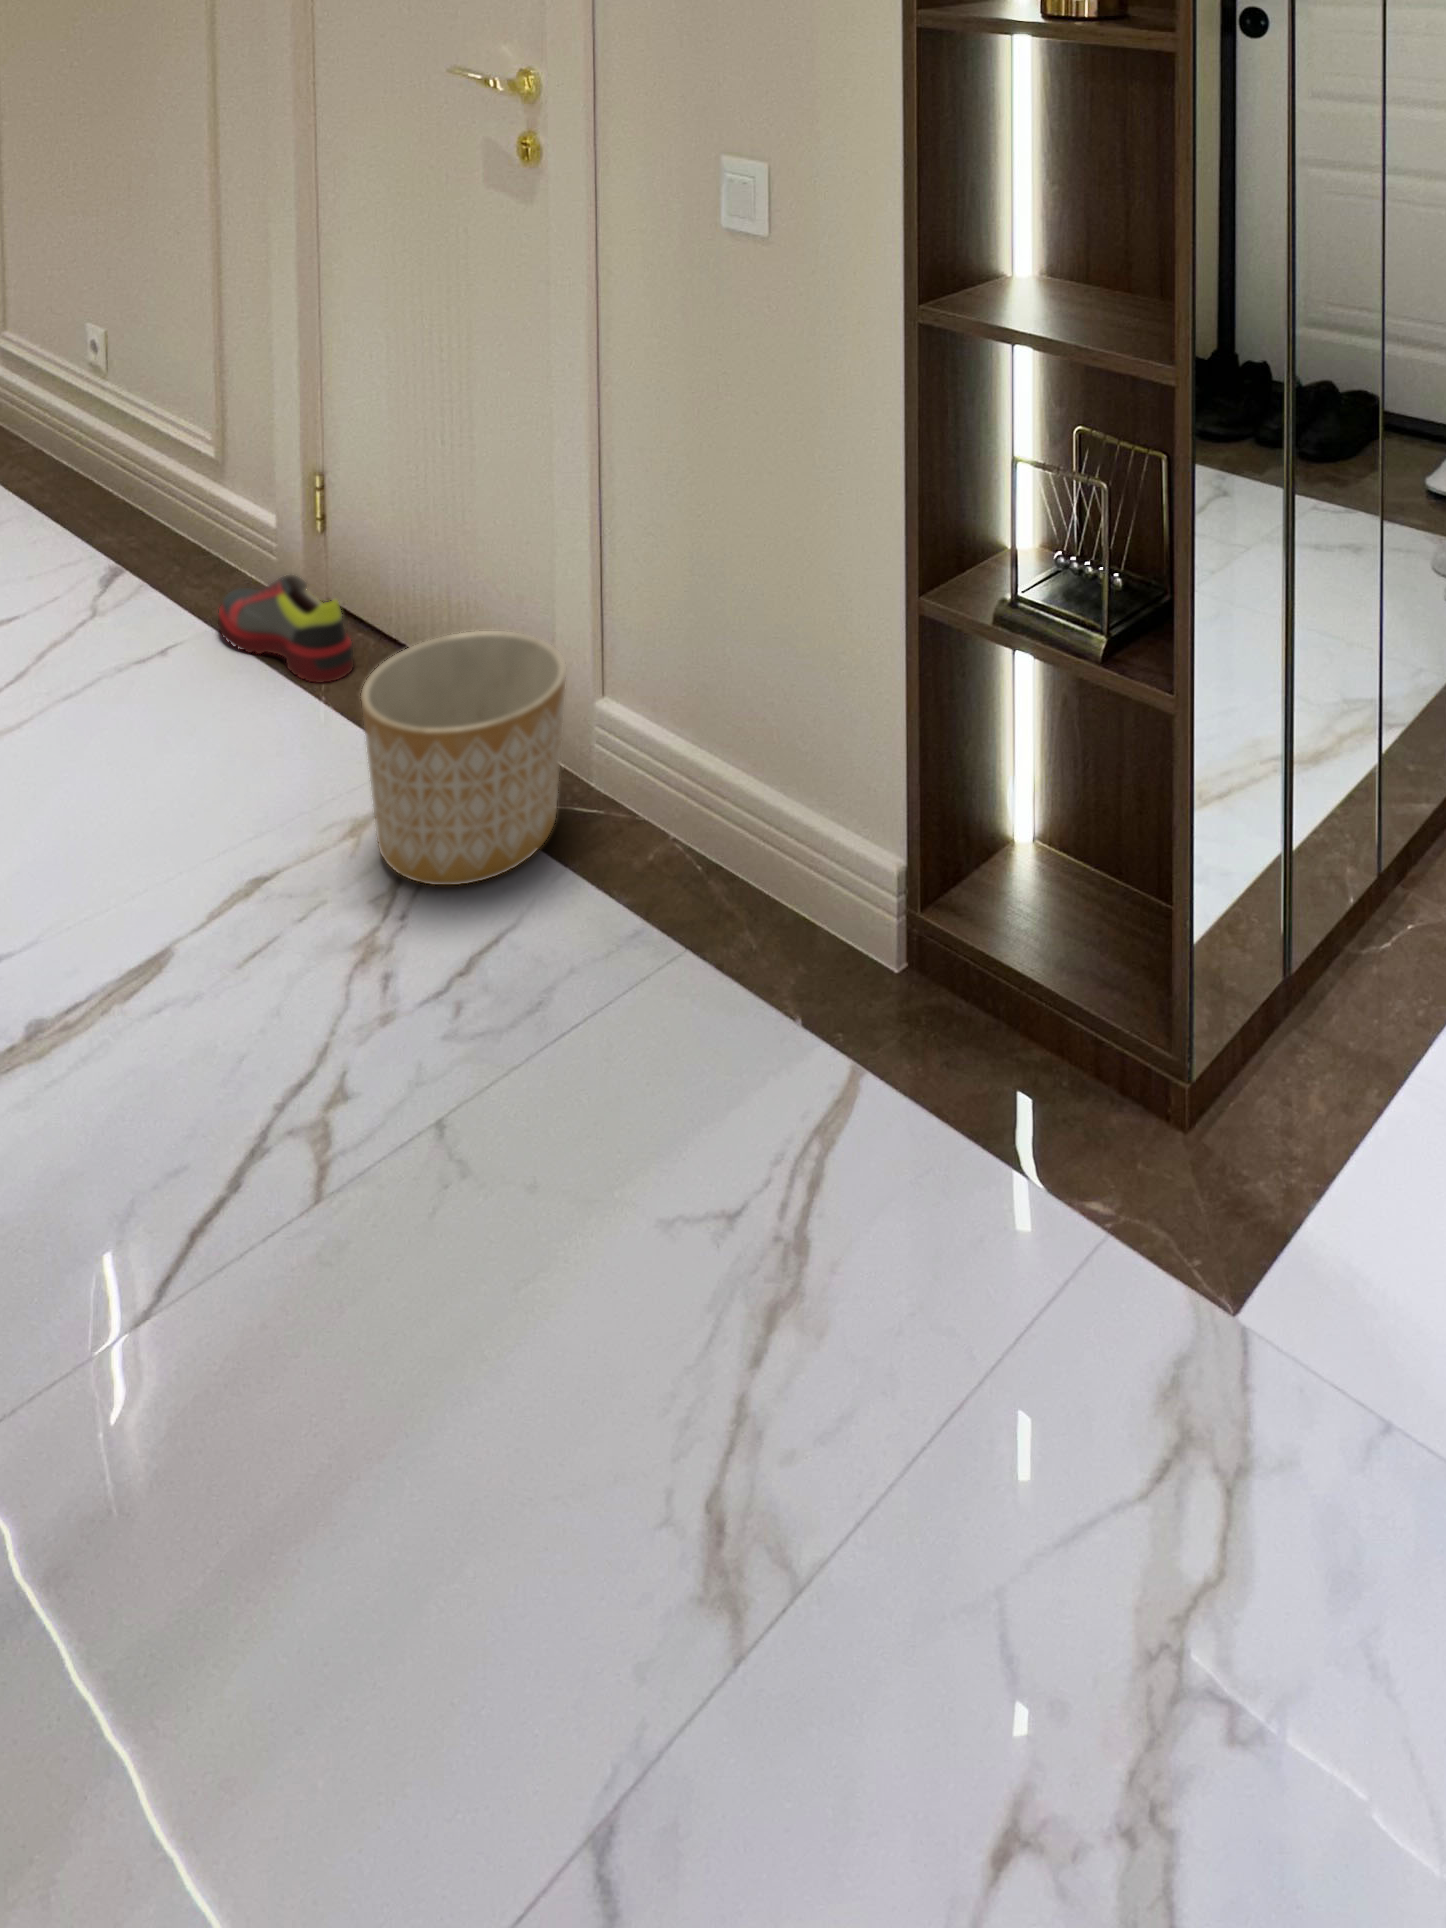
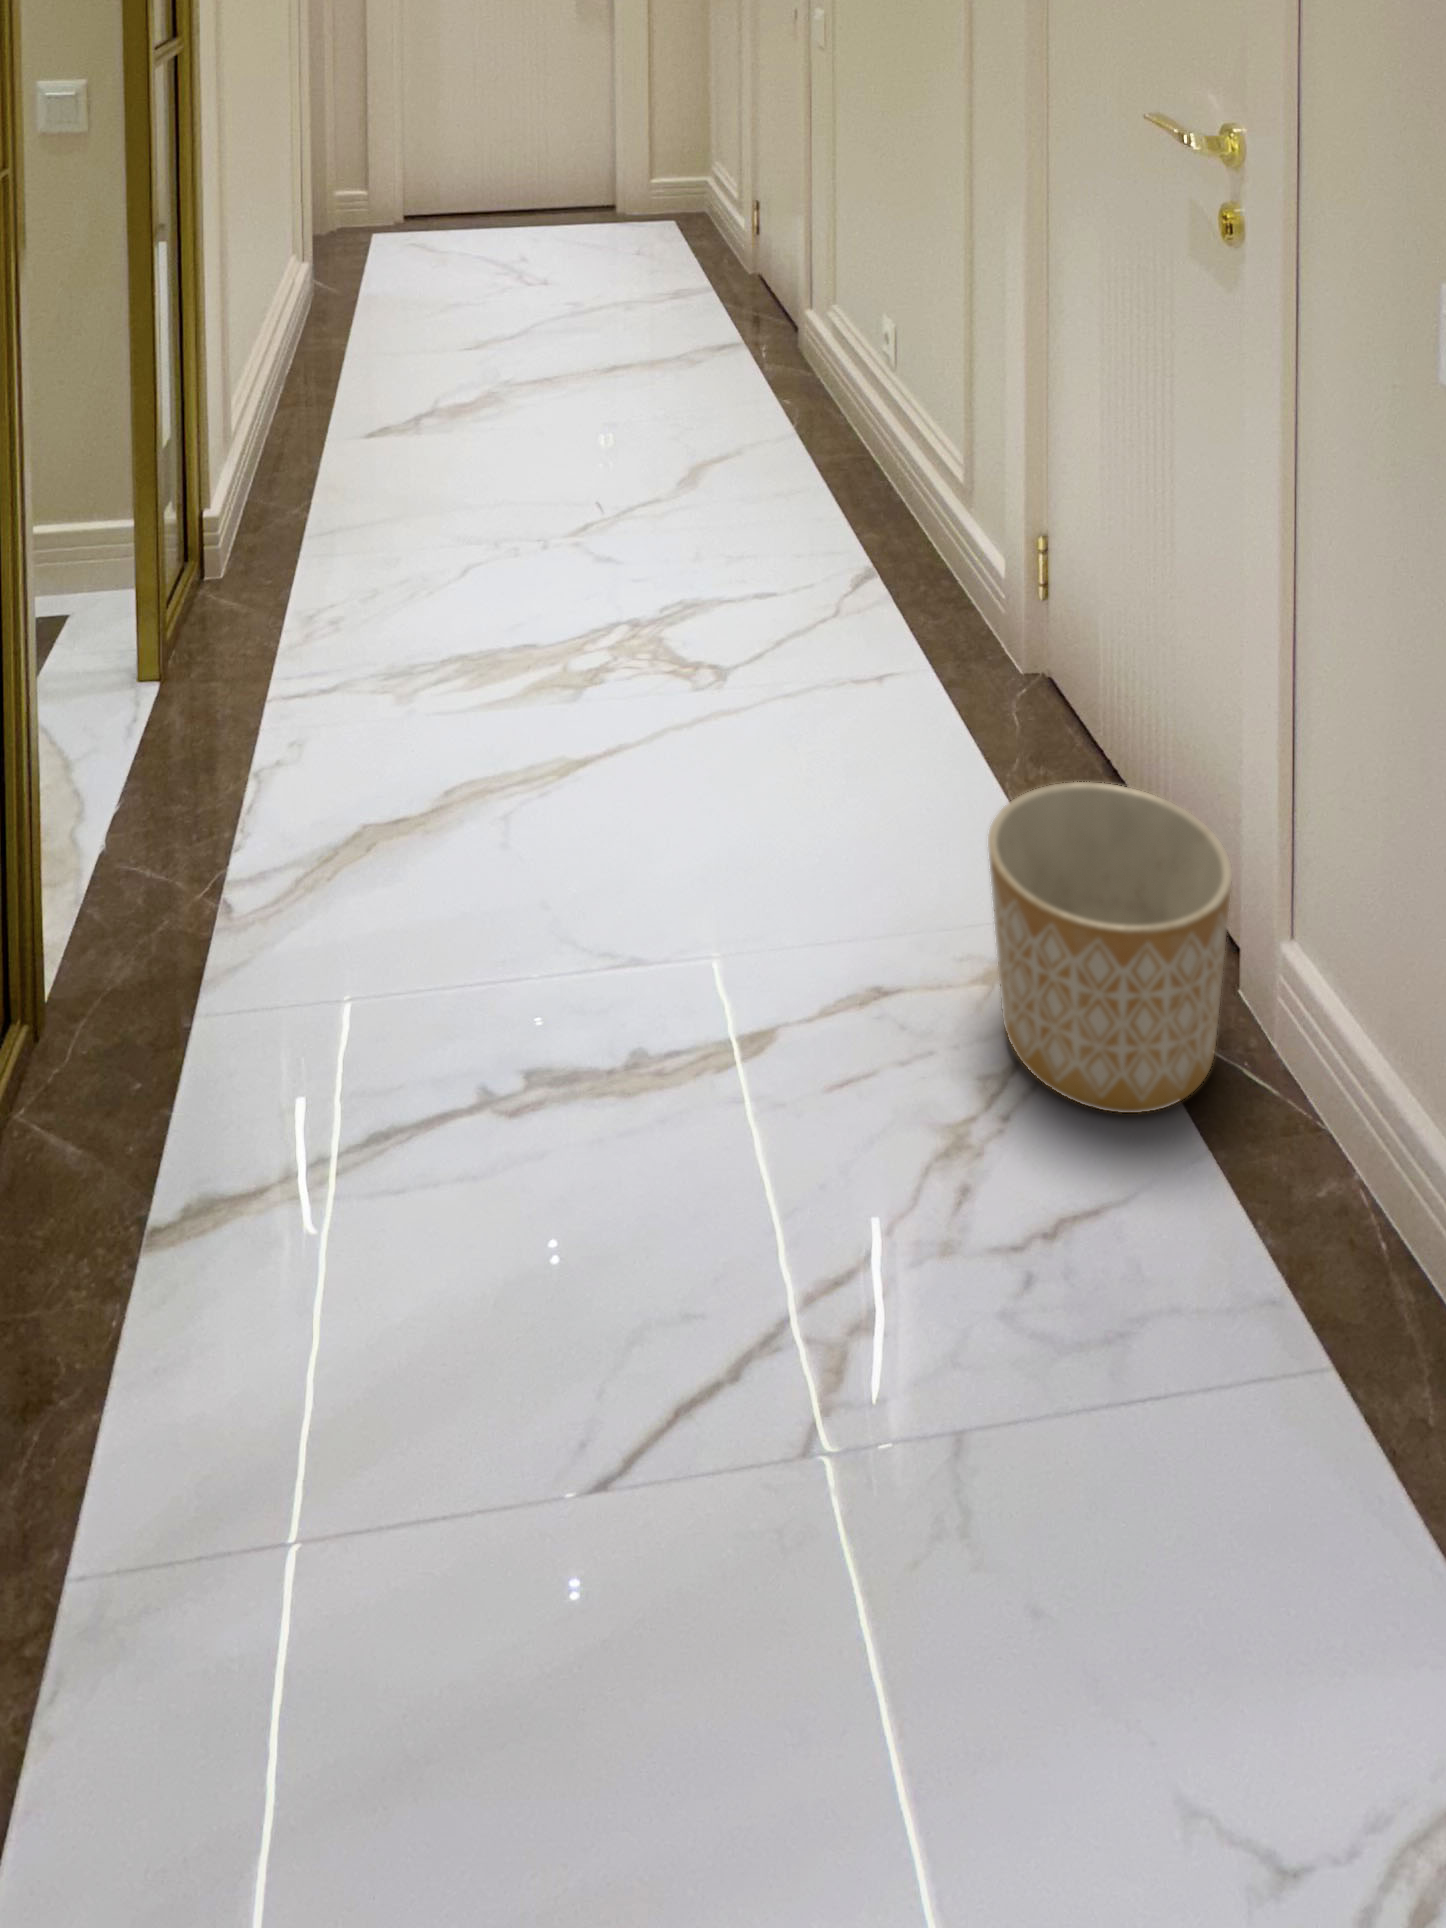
shoe: present [218,575,353,683] -> none [934,629,1051,769]

